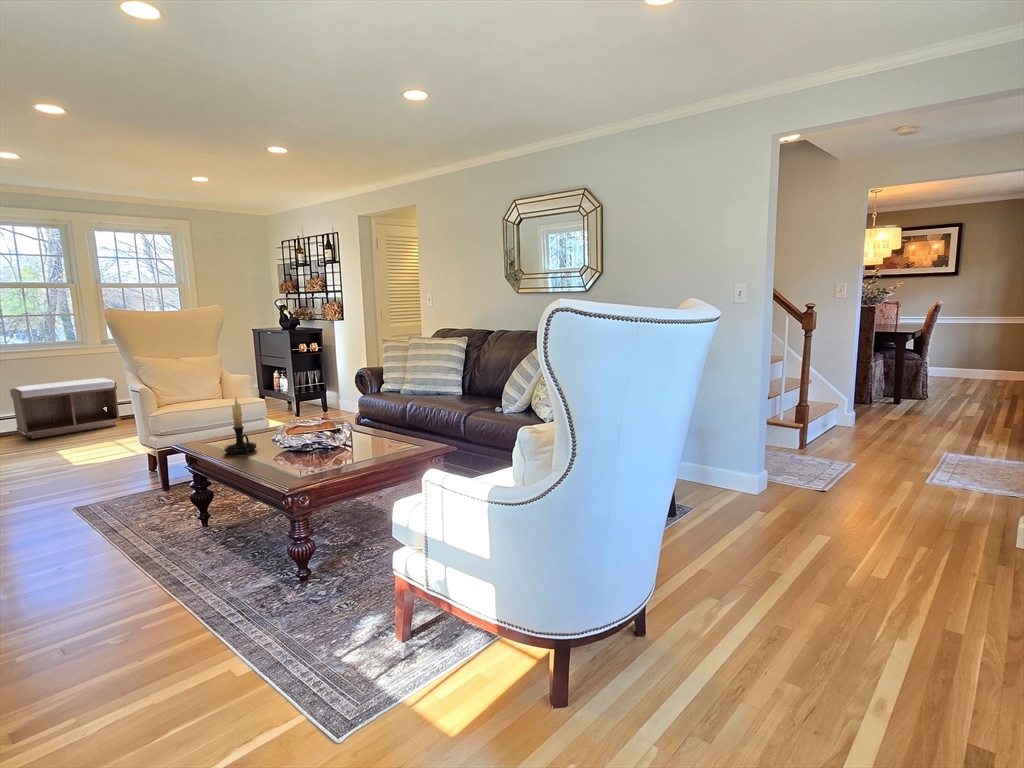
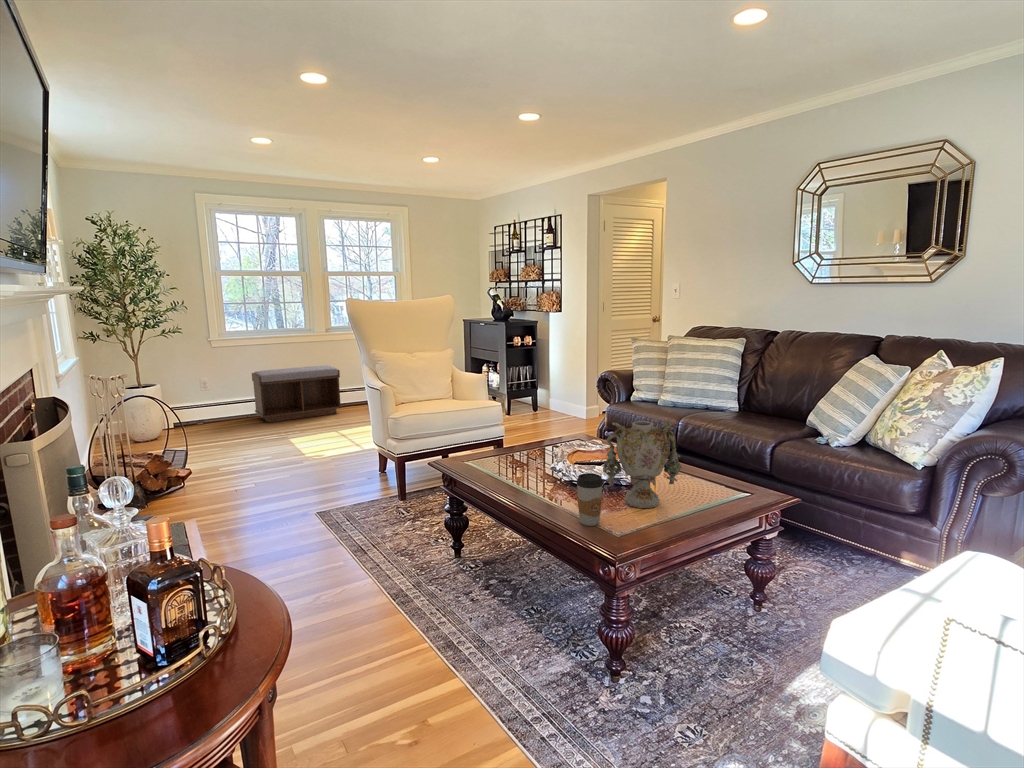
vase: none [301,395,361,462] -> present [603,420,682,508]
candle holder: present [224,397,257,454] -> none [492,408,529,481]
coffee cup: none [270,437,291,475] -> present [577,473,603,526]

